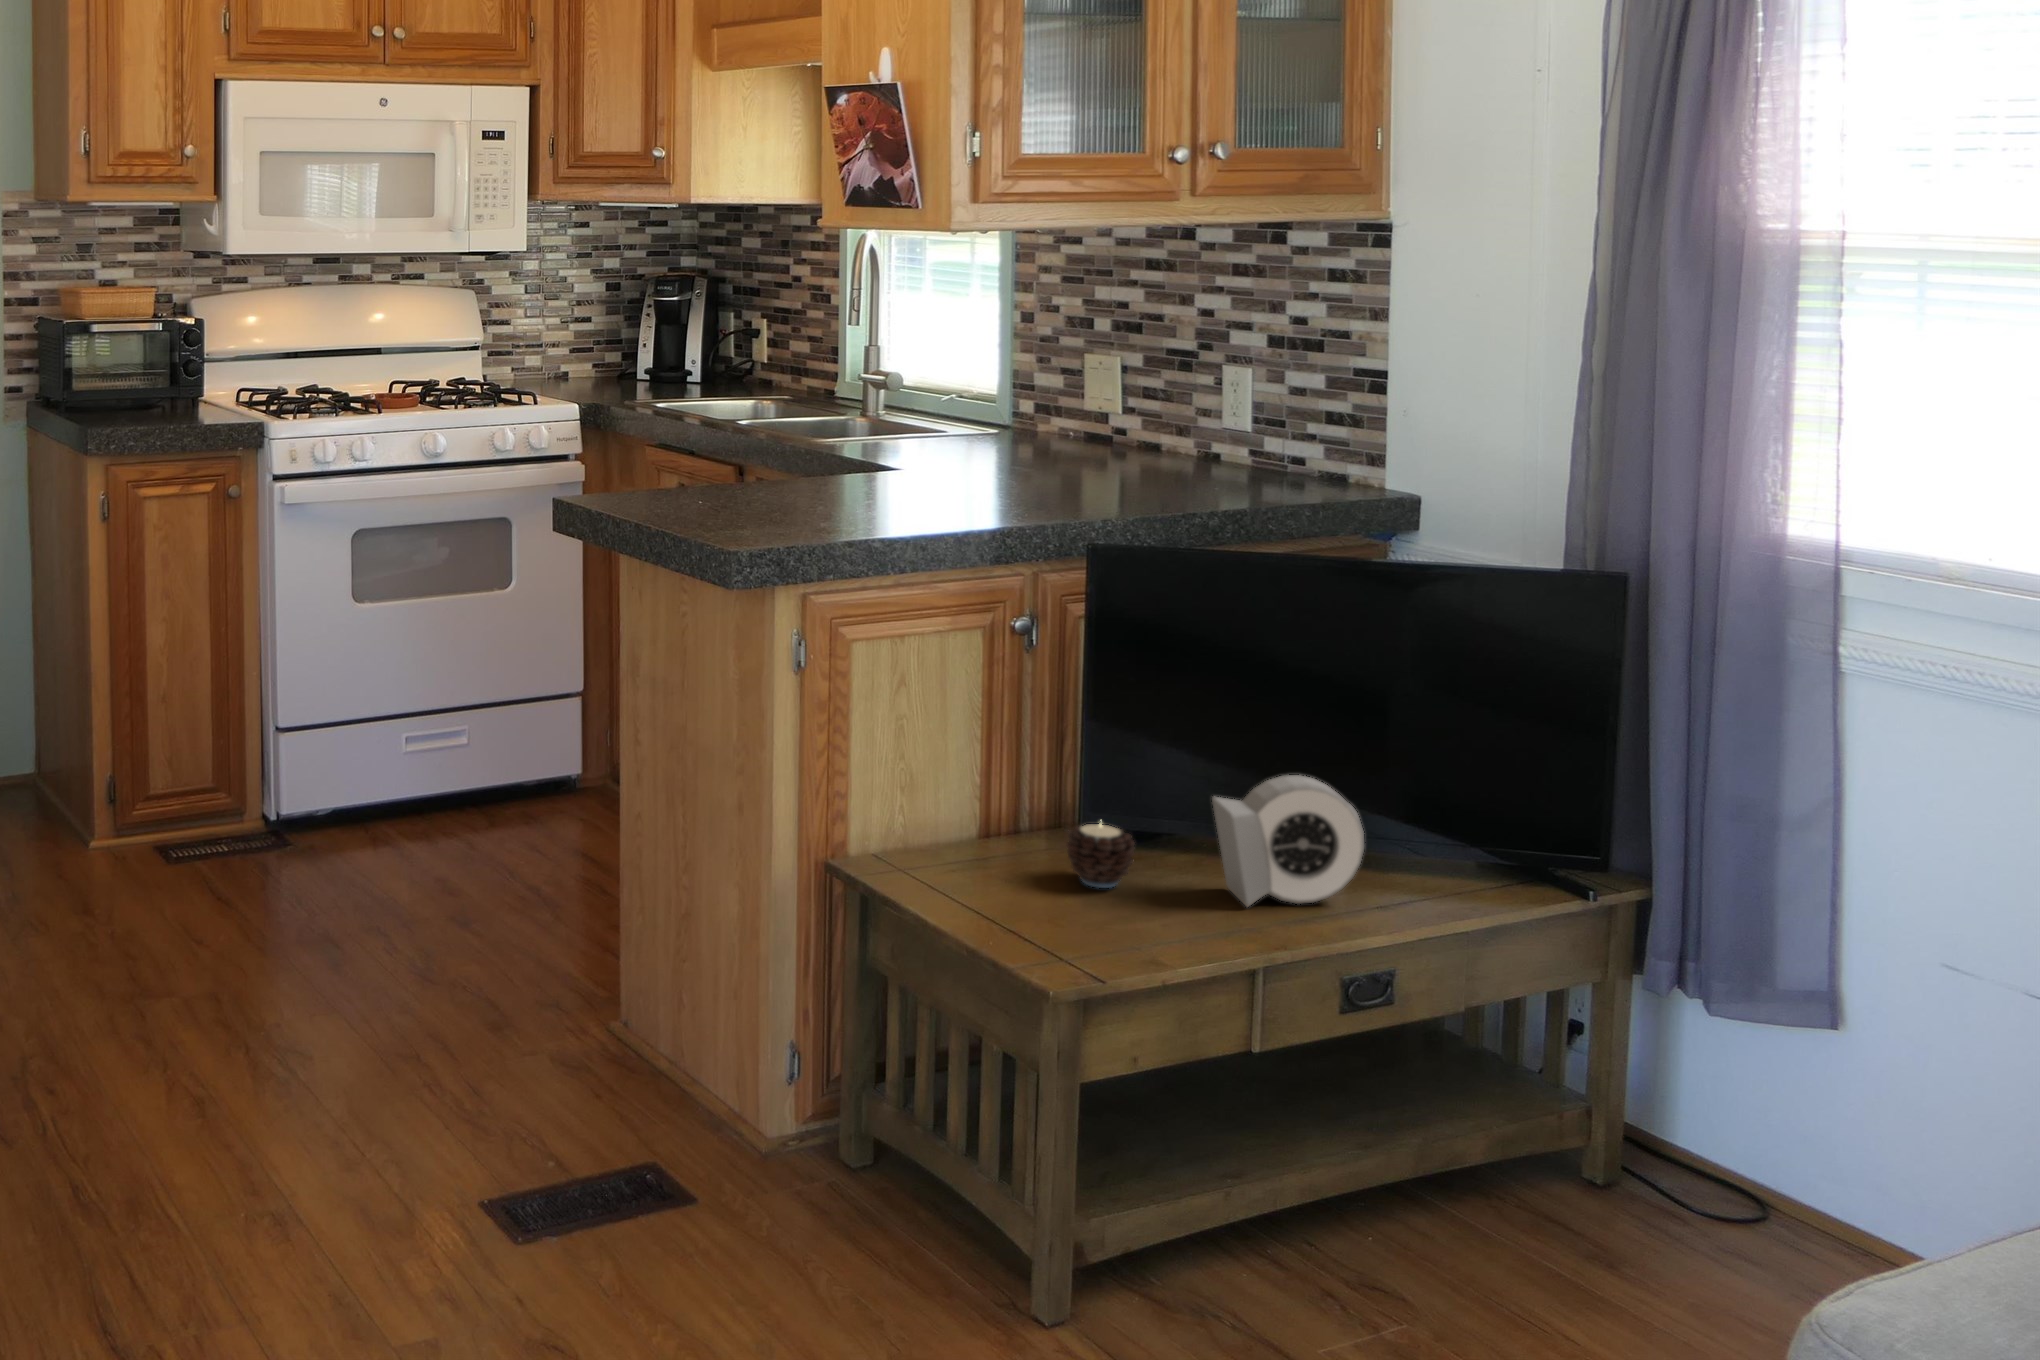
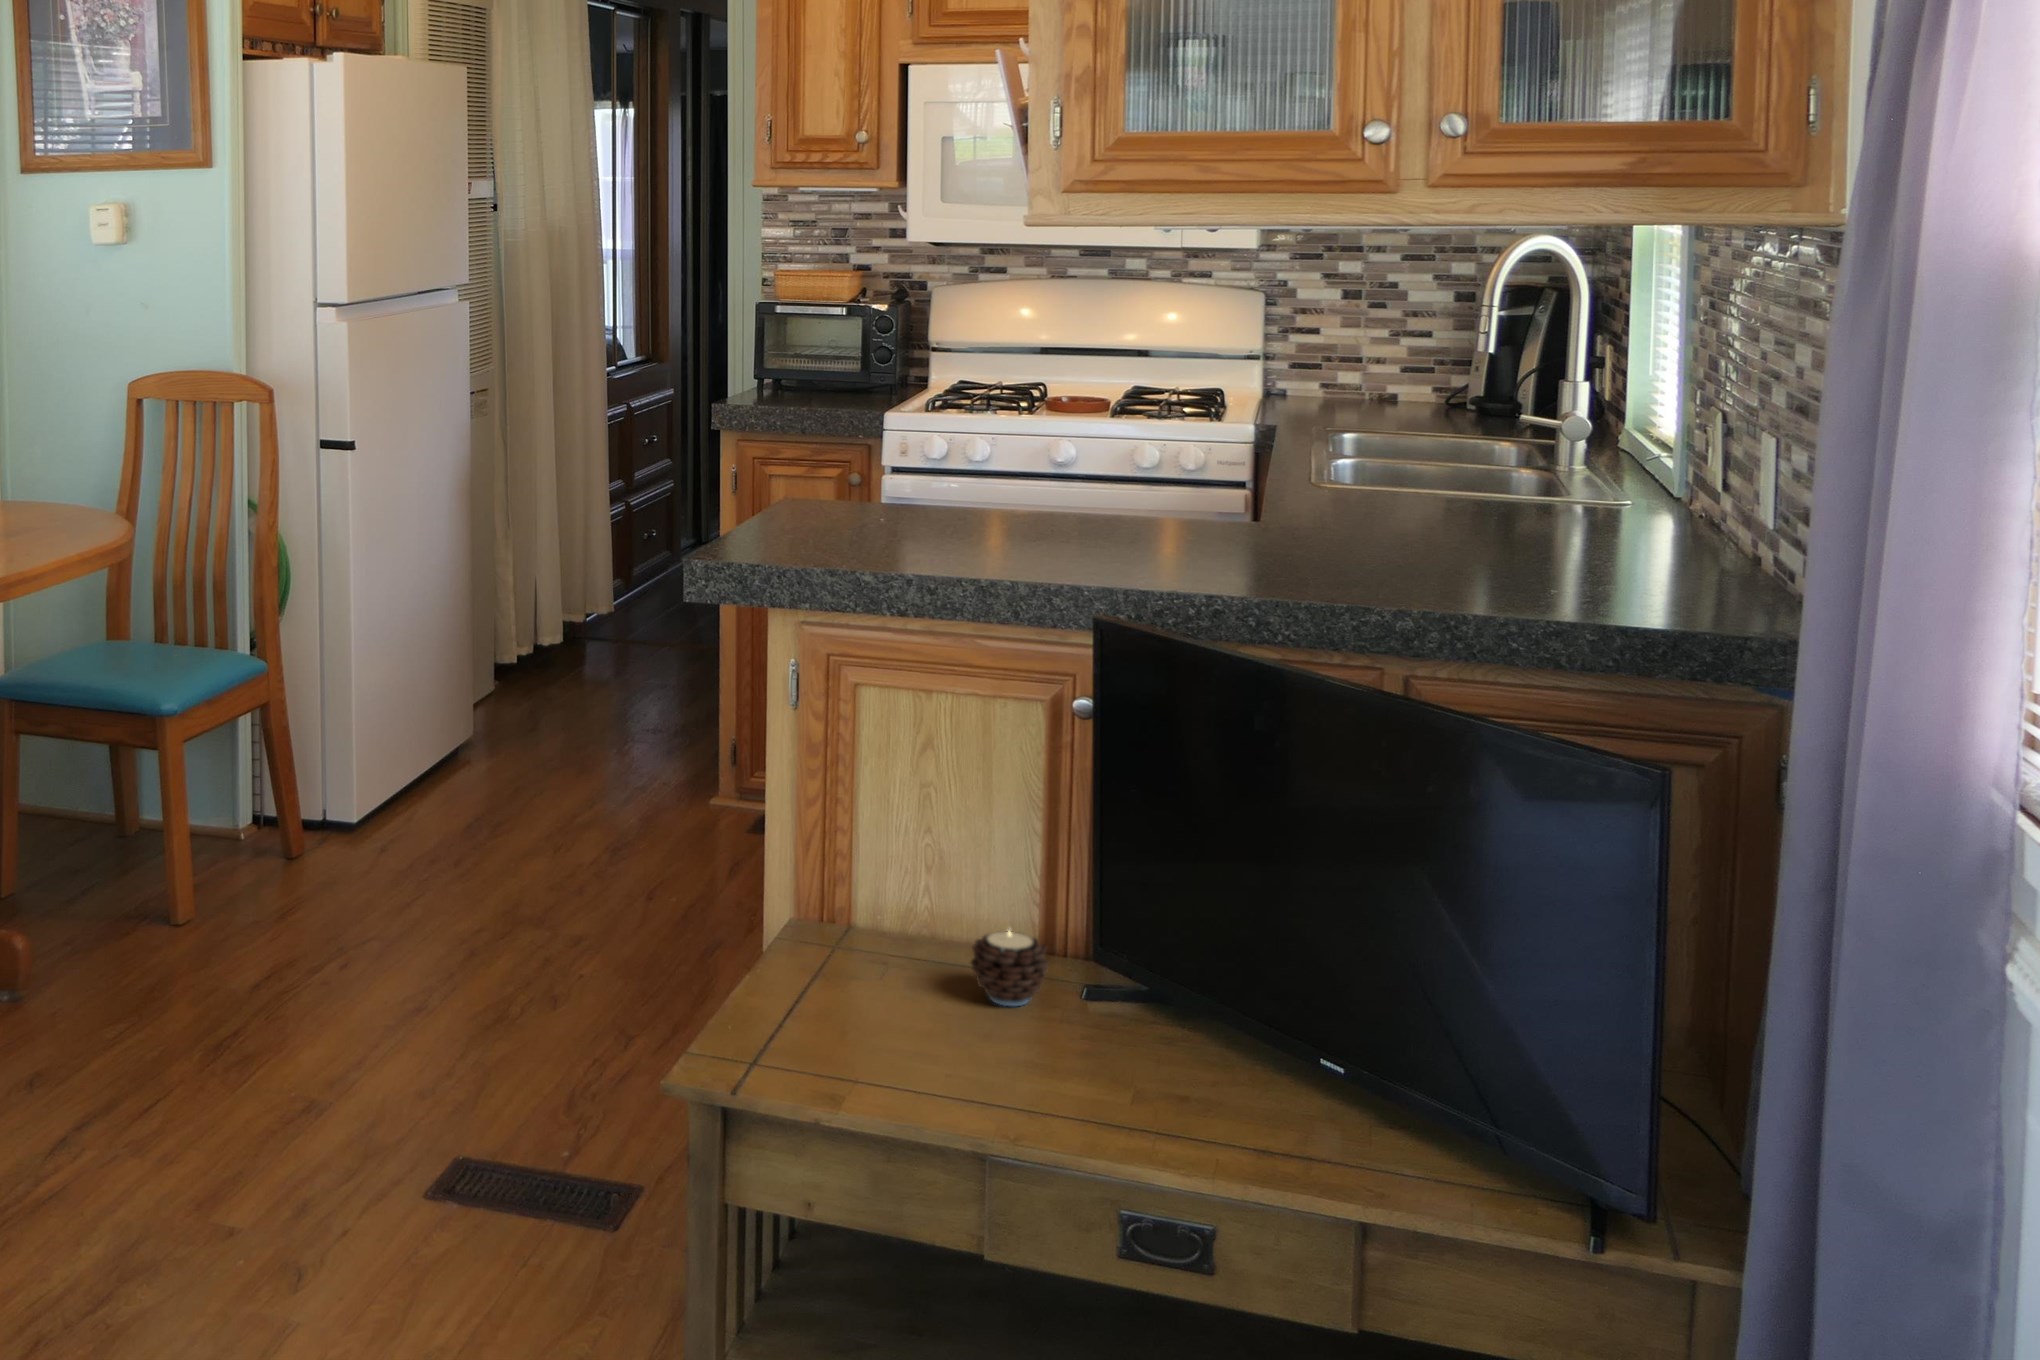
alarm clock: present [1212,775,1364,907] -> none [1071,925,1248,1085]

